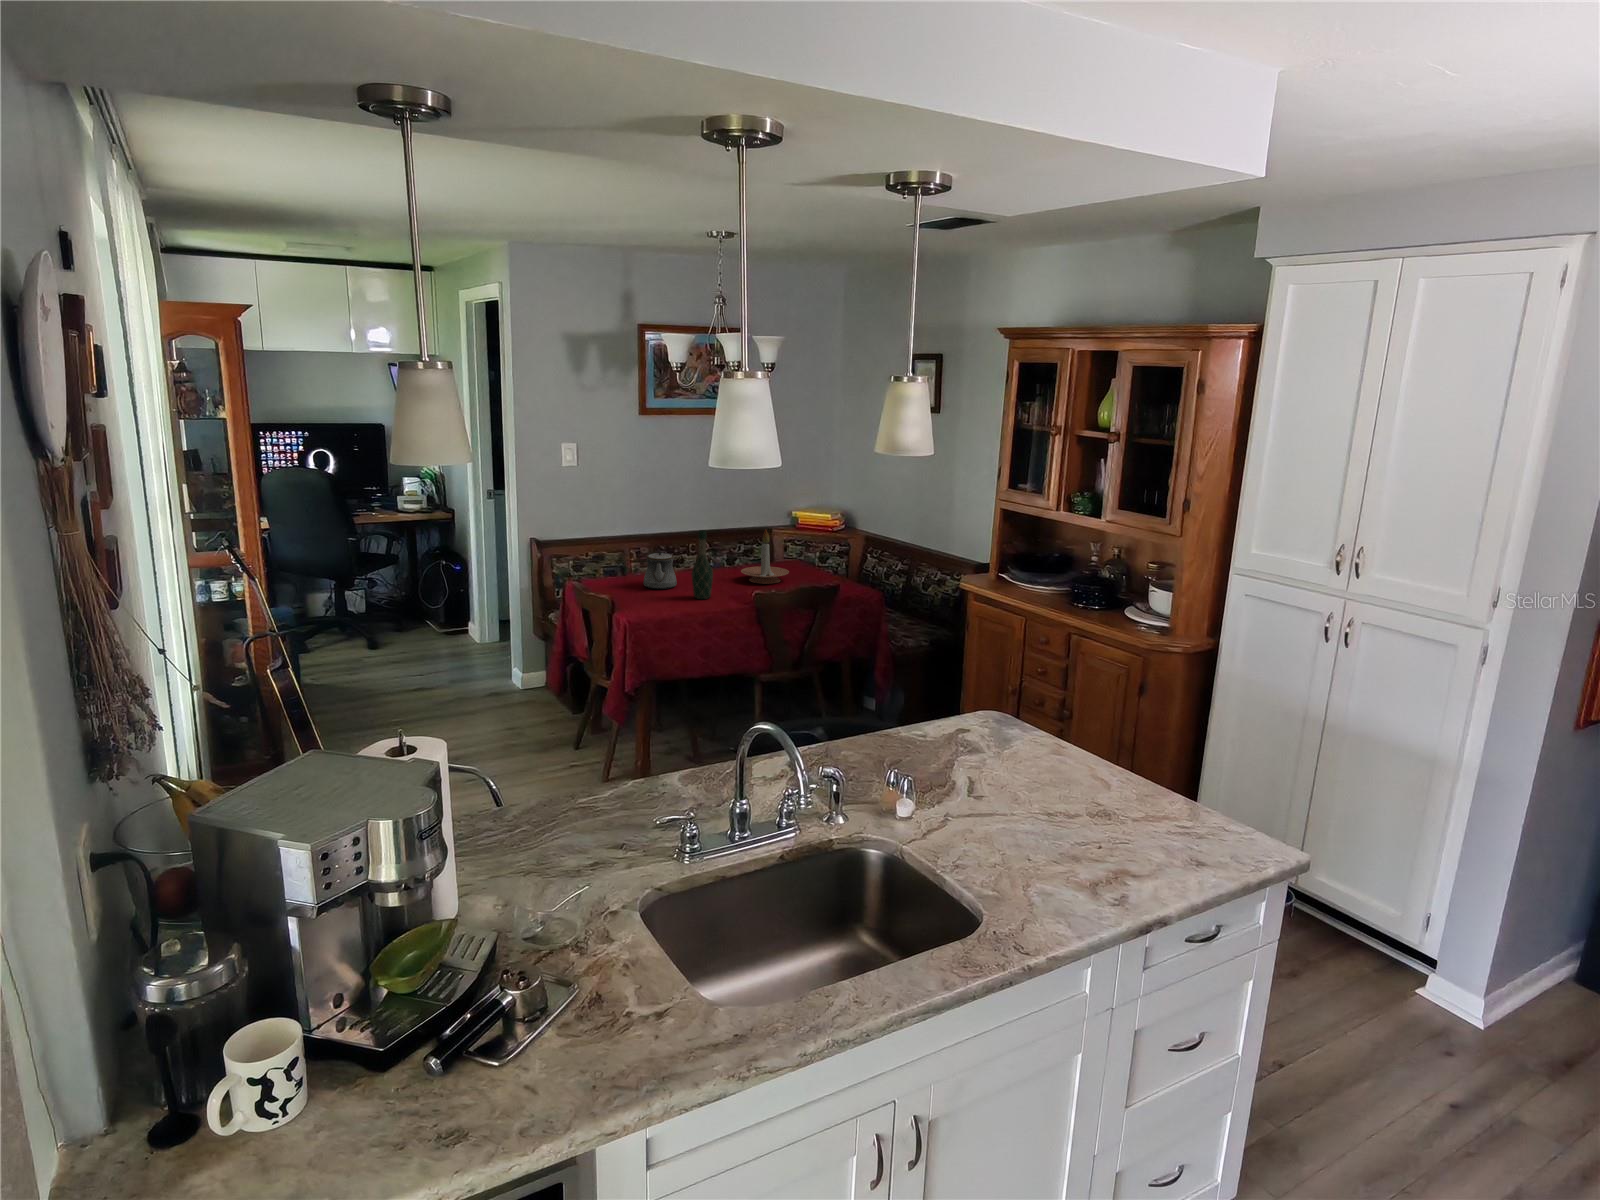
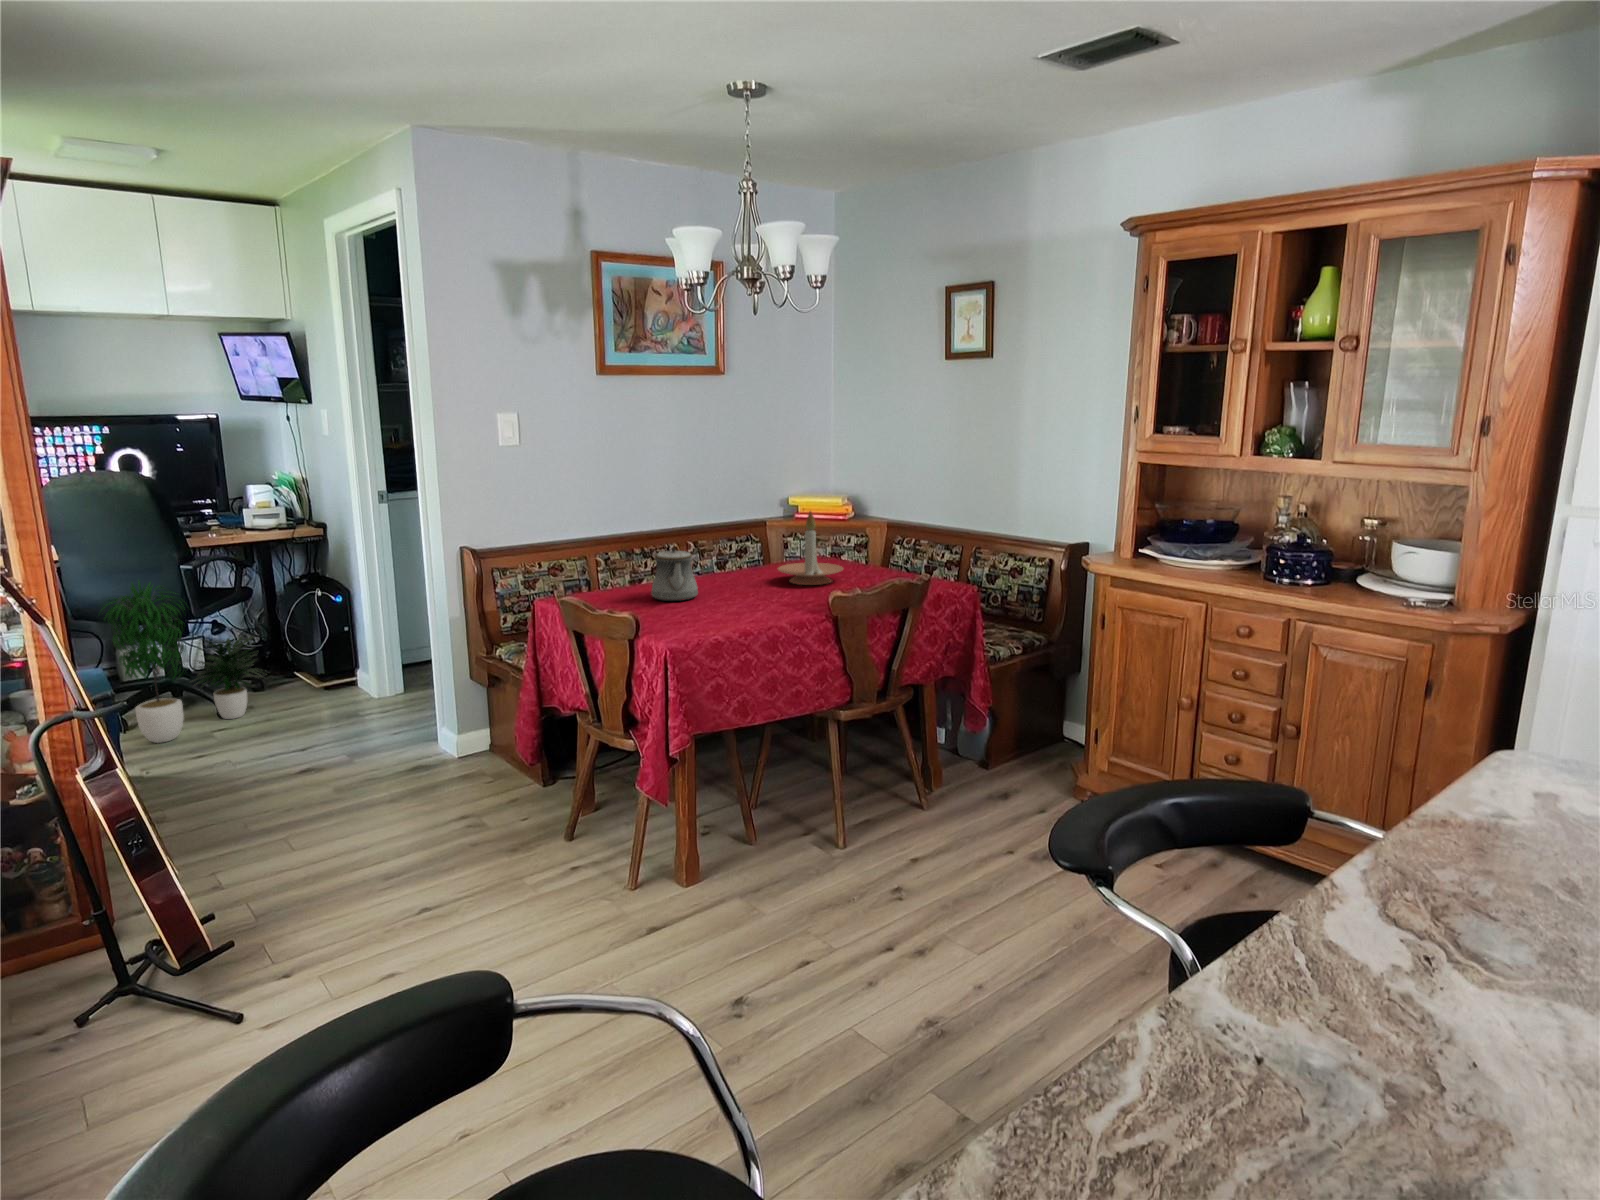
wine bottle: present [691,530,713,599] -> none [731,511,763,610]
potted plant: none [290,545,404,663] -> present [102,581,262,743]

